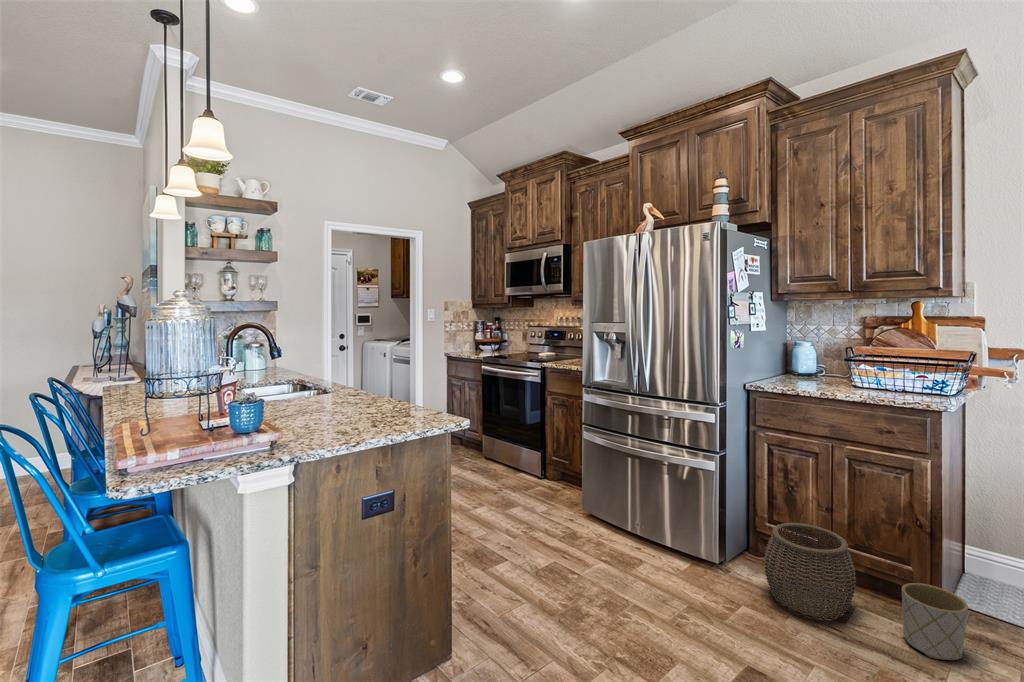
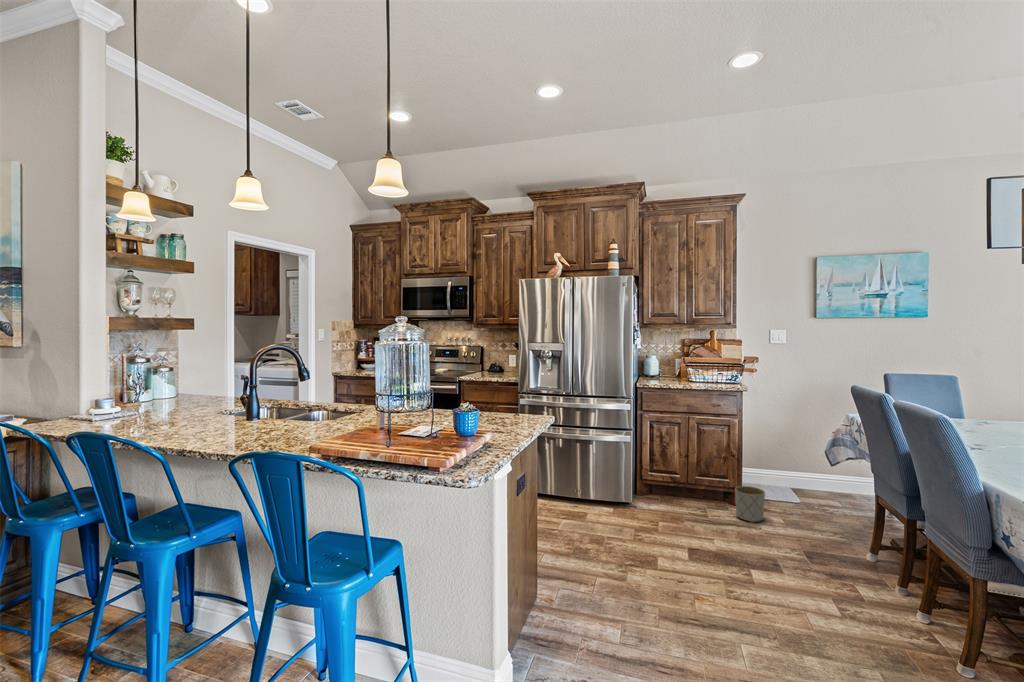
woven basket: present [764,523,856,619] -> none [662,467,712,519]

